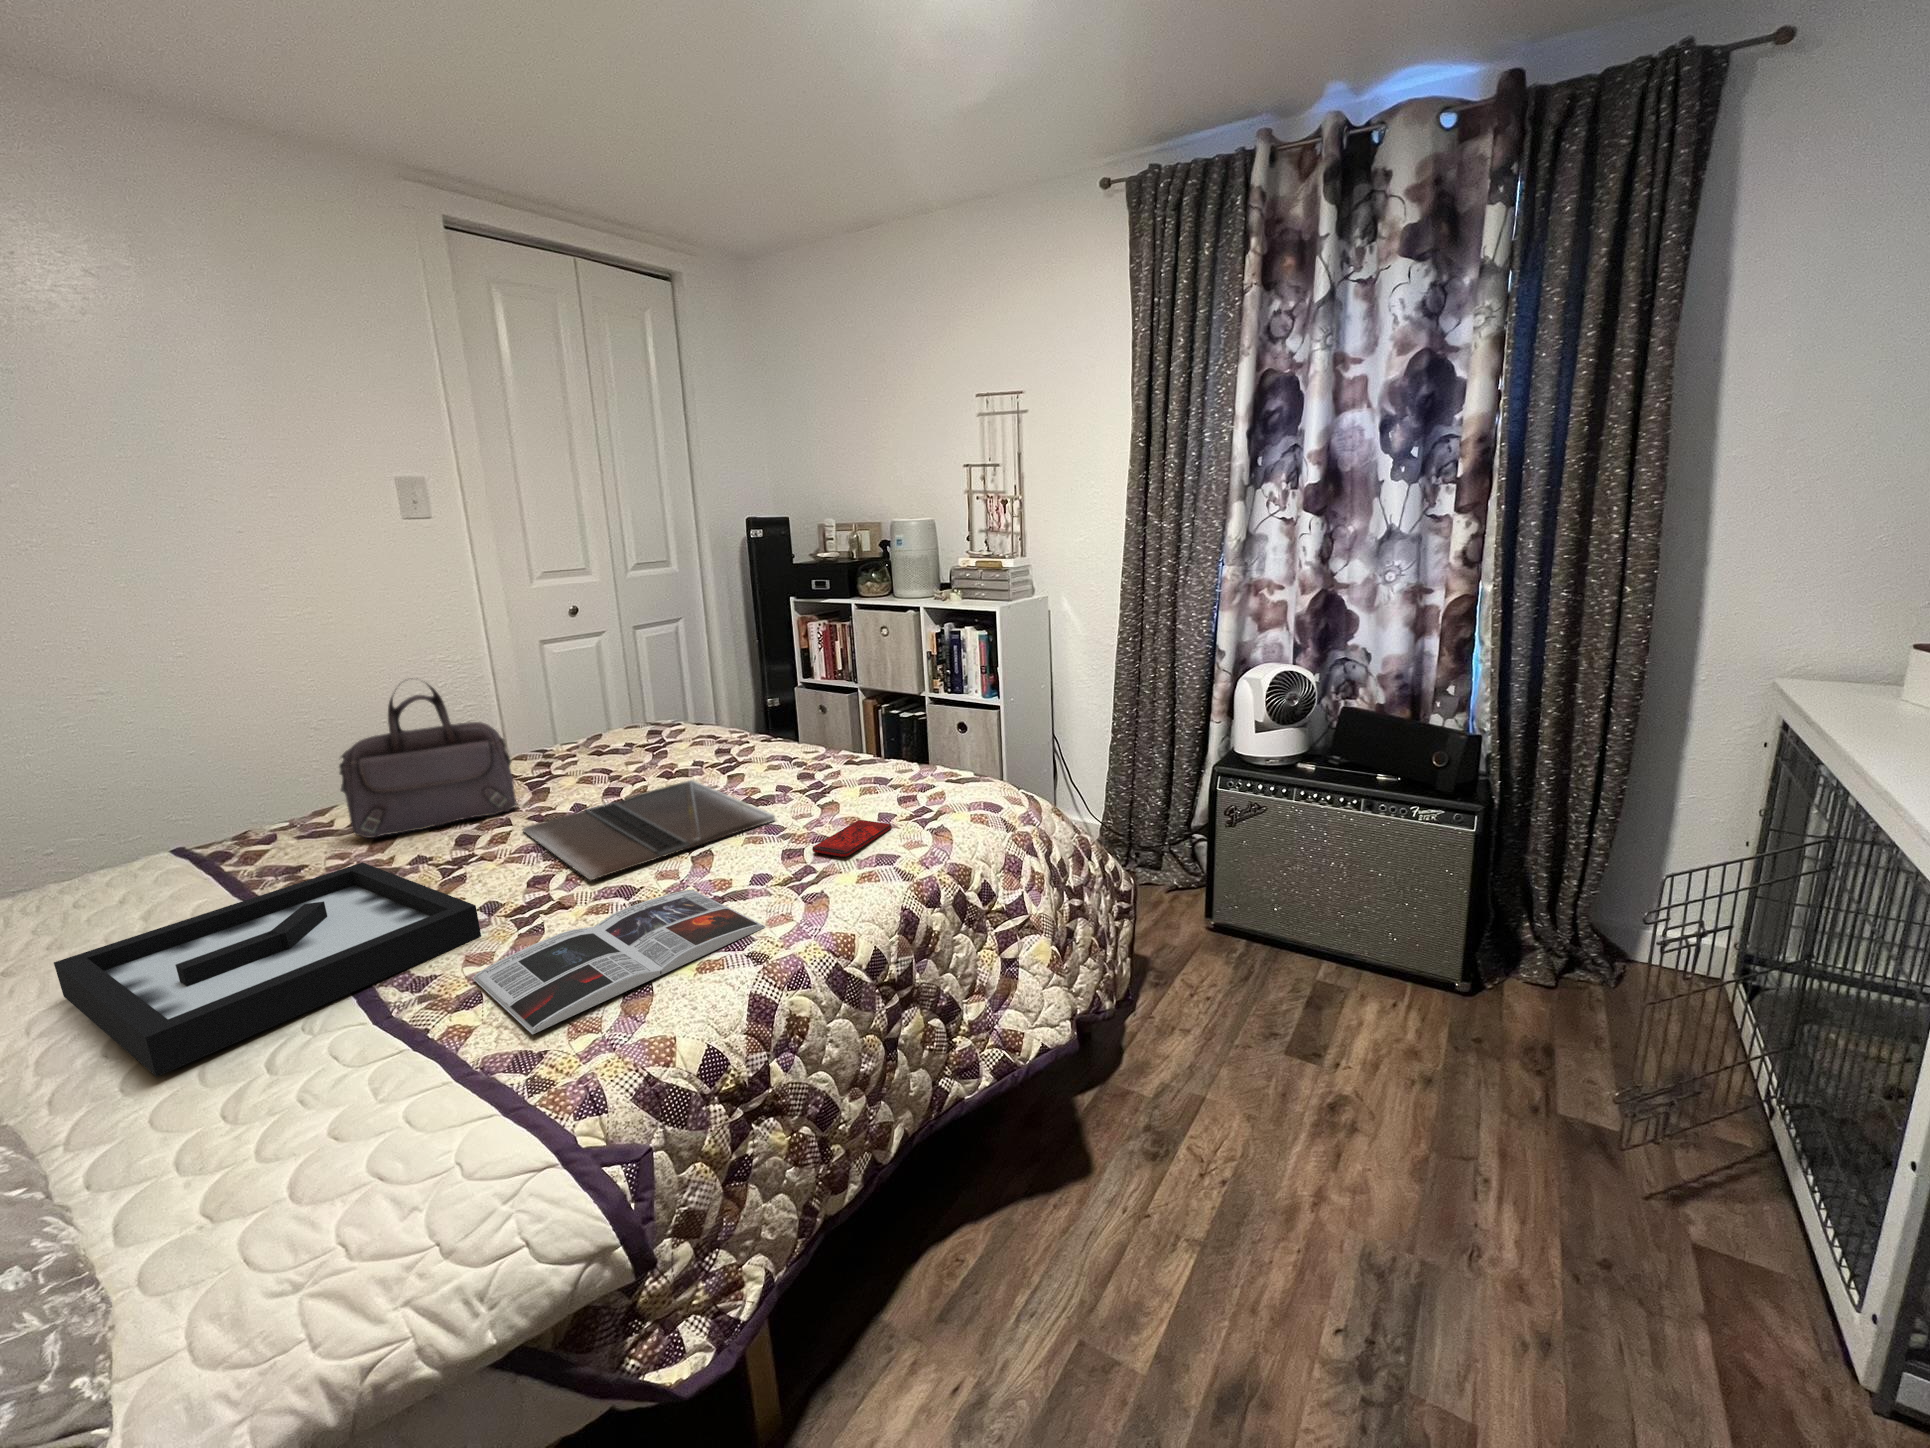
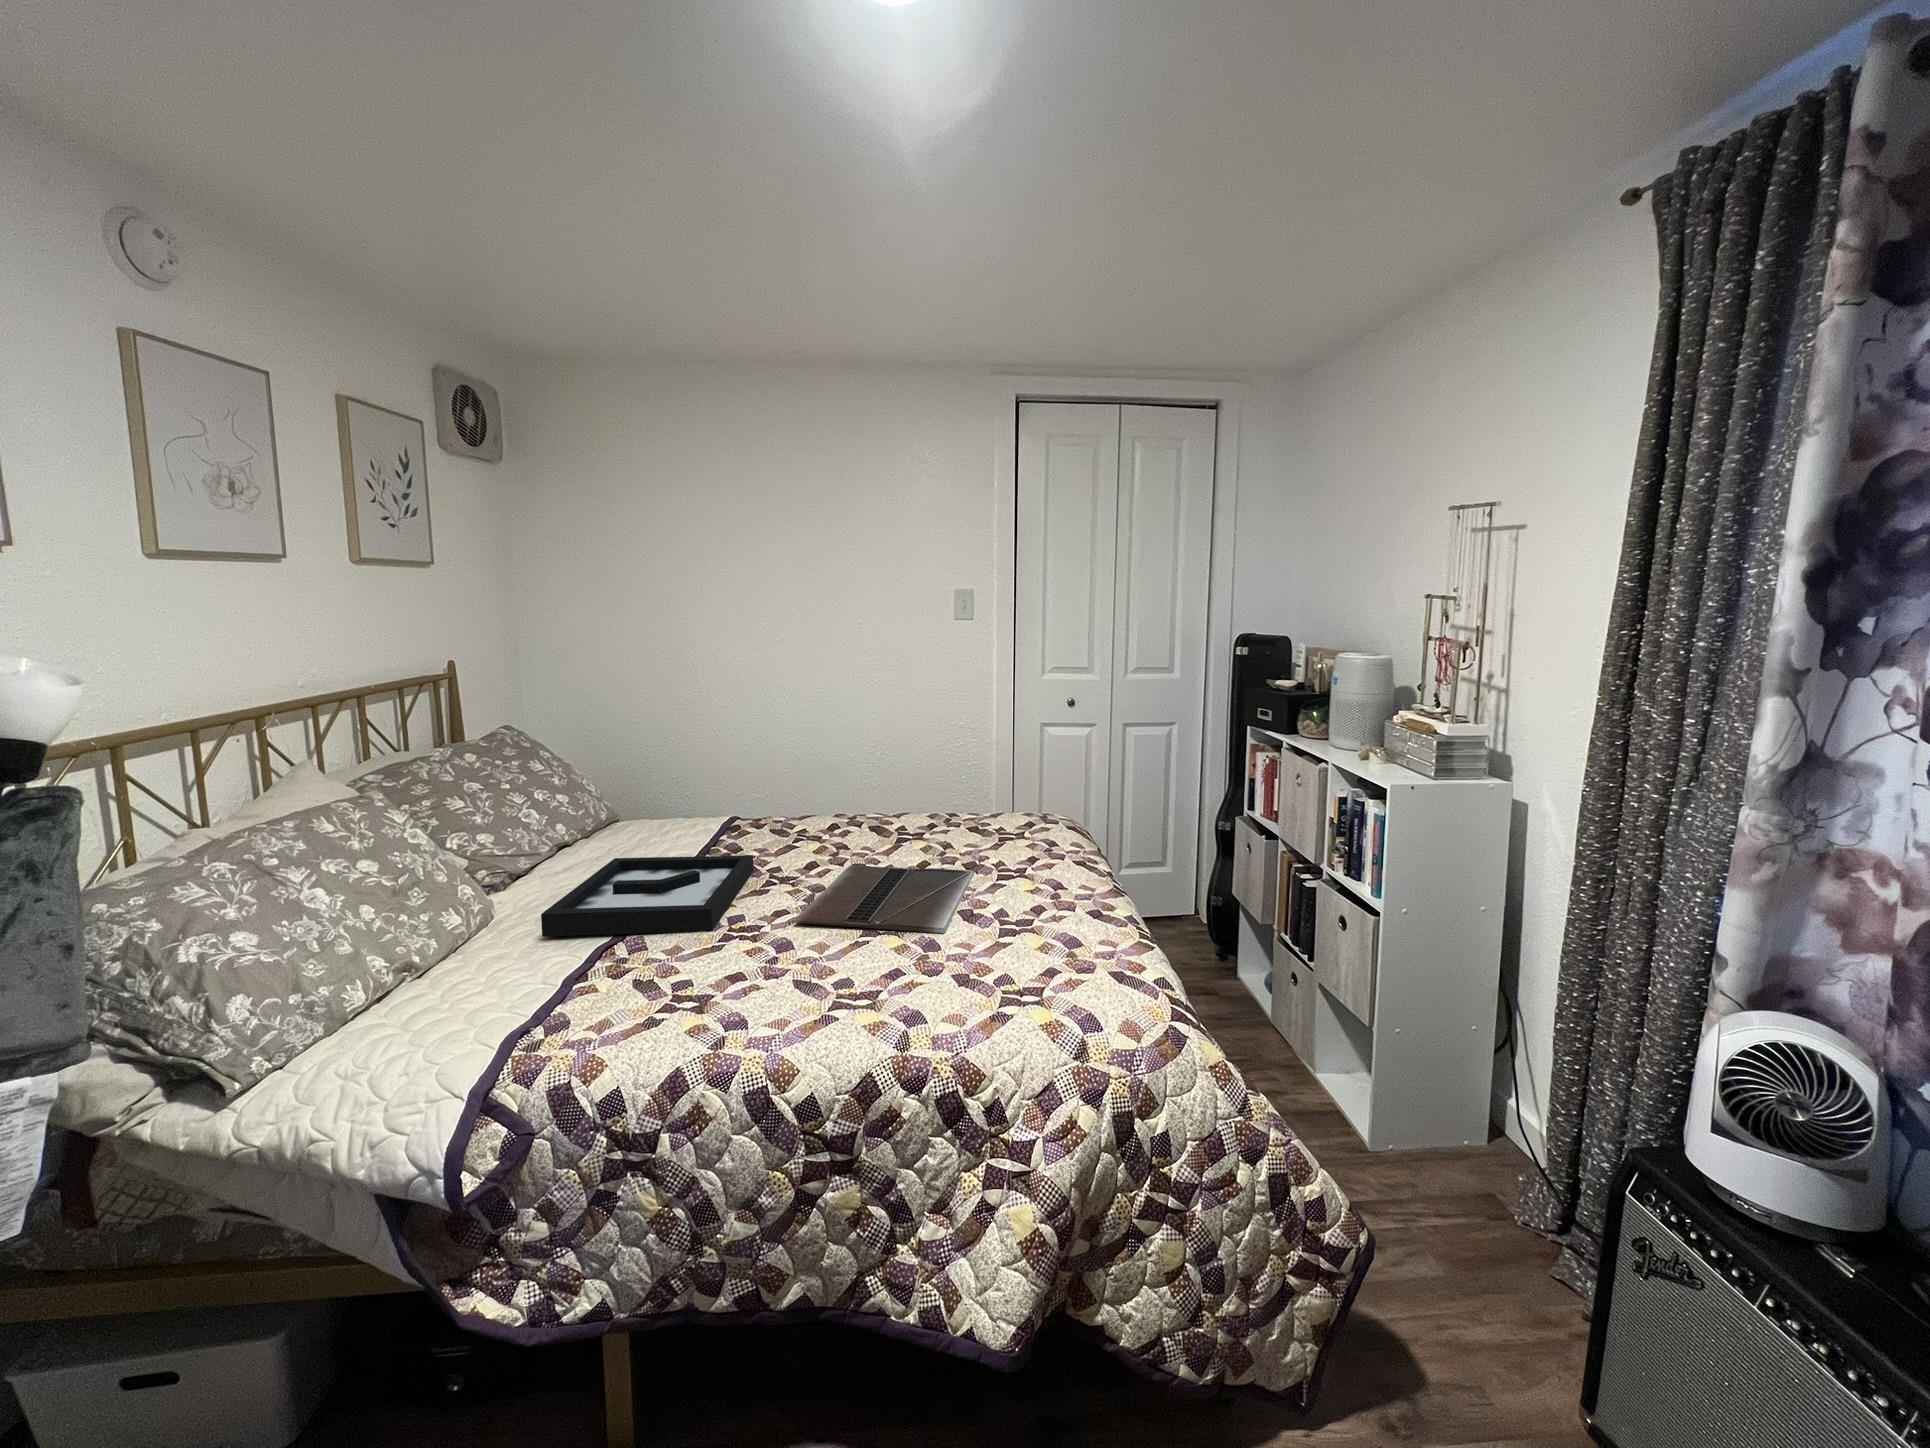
handbag: present [339,684,517,838] -> none [799,745,885,851]
smartphone: present [812,820,891,857] -> none [901,966,984,995]
magazine: present [473,890,765,1035] -> none [593,951,813,1021]

